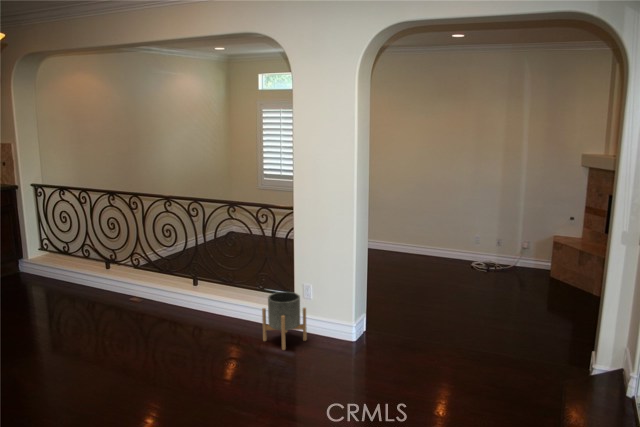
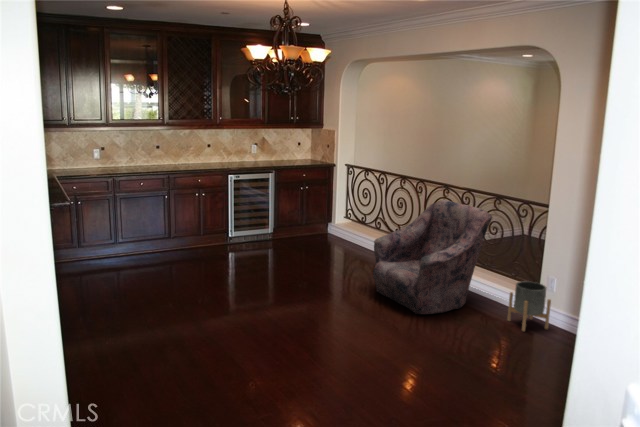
armchair: none [84,213,229,362] -> present [373,200,492,314]

